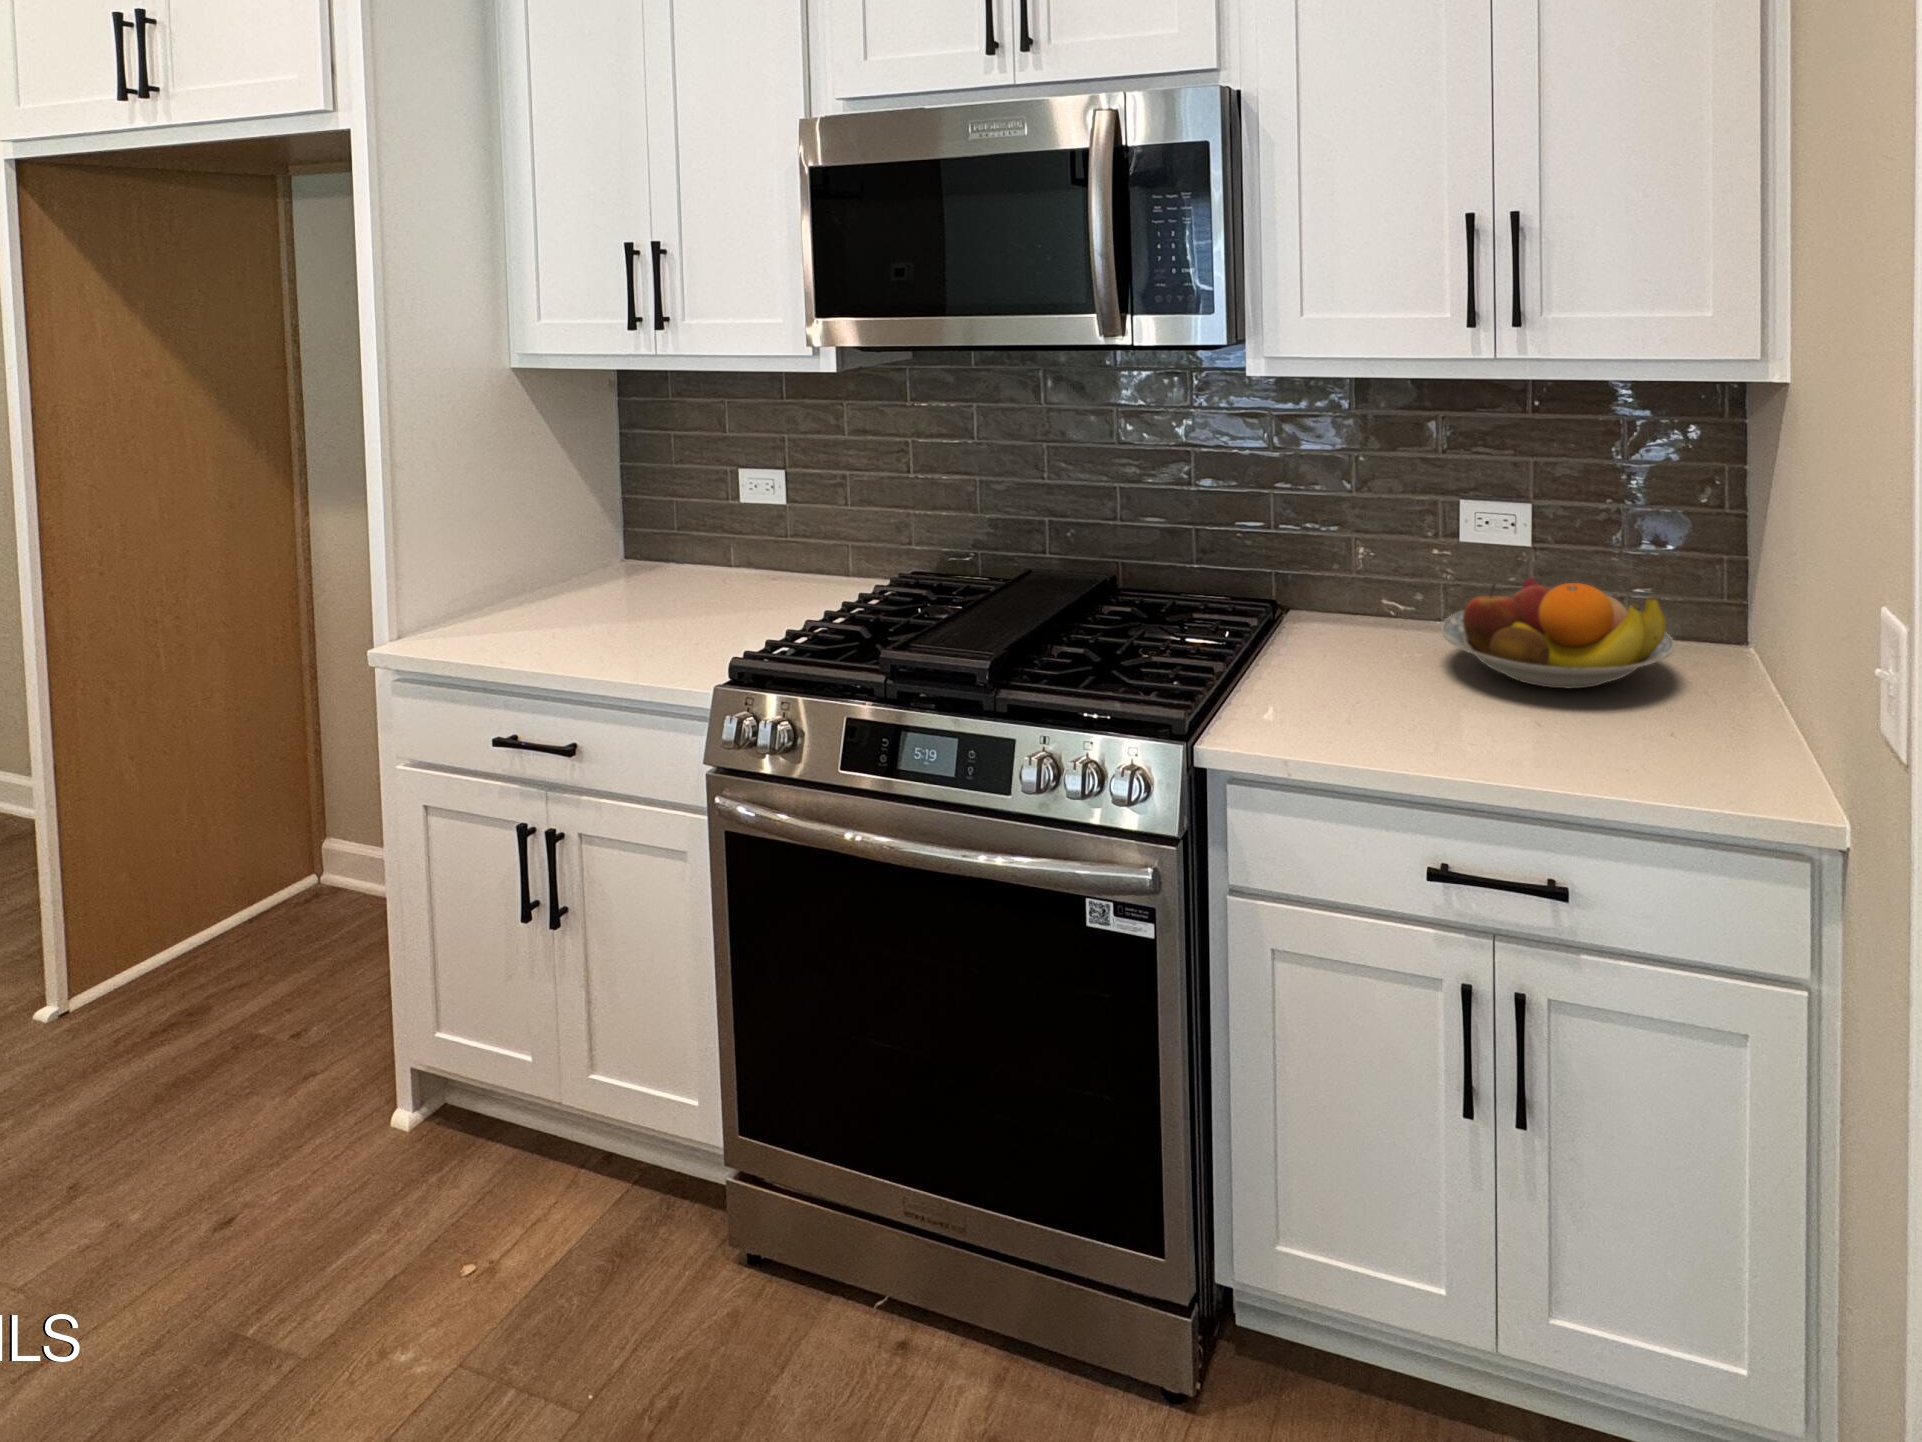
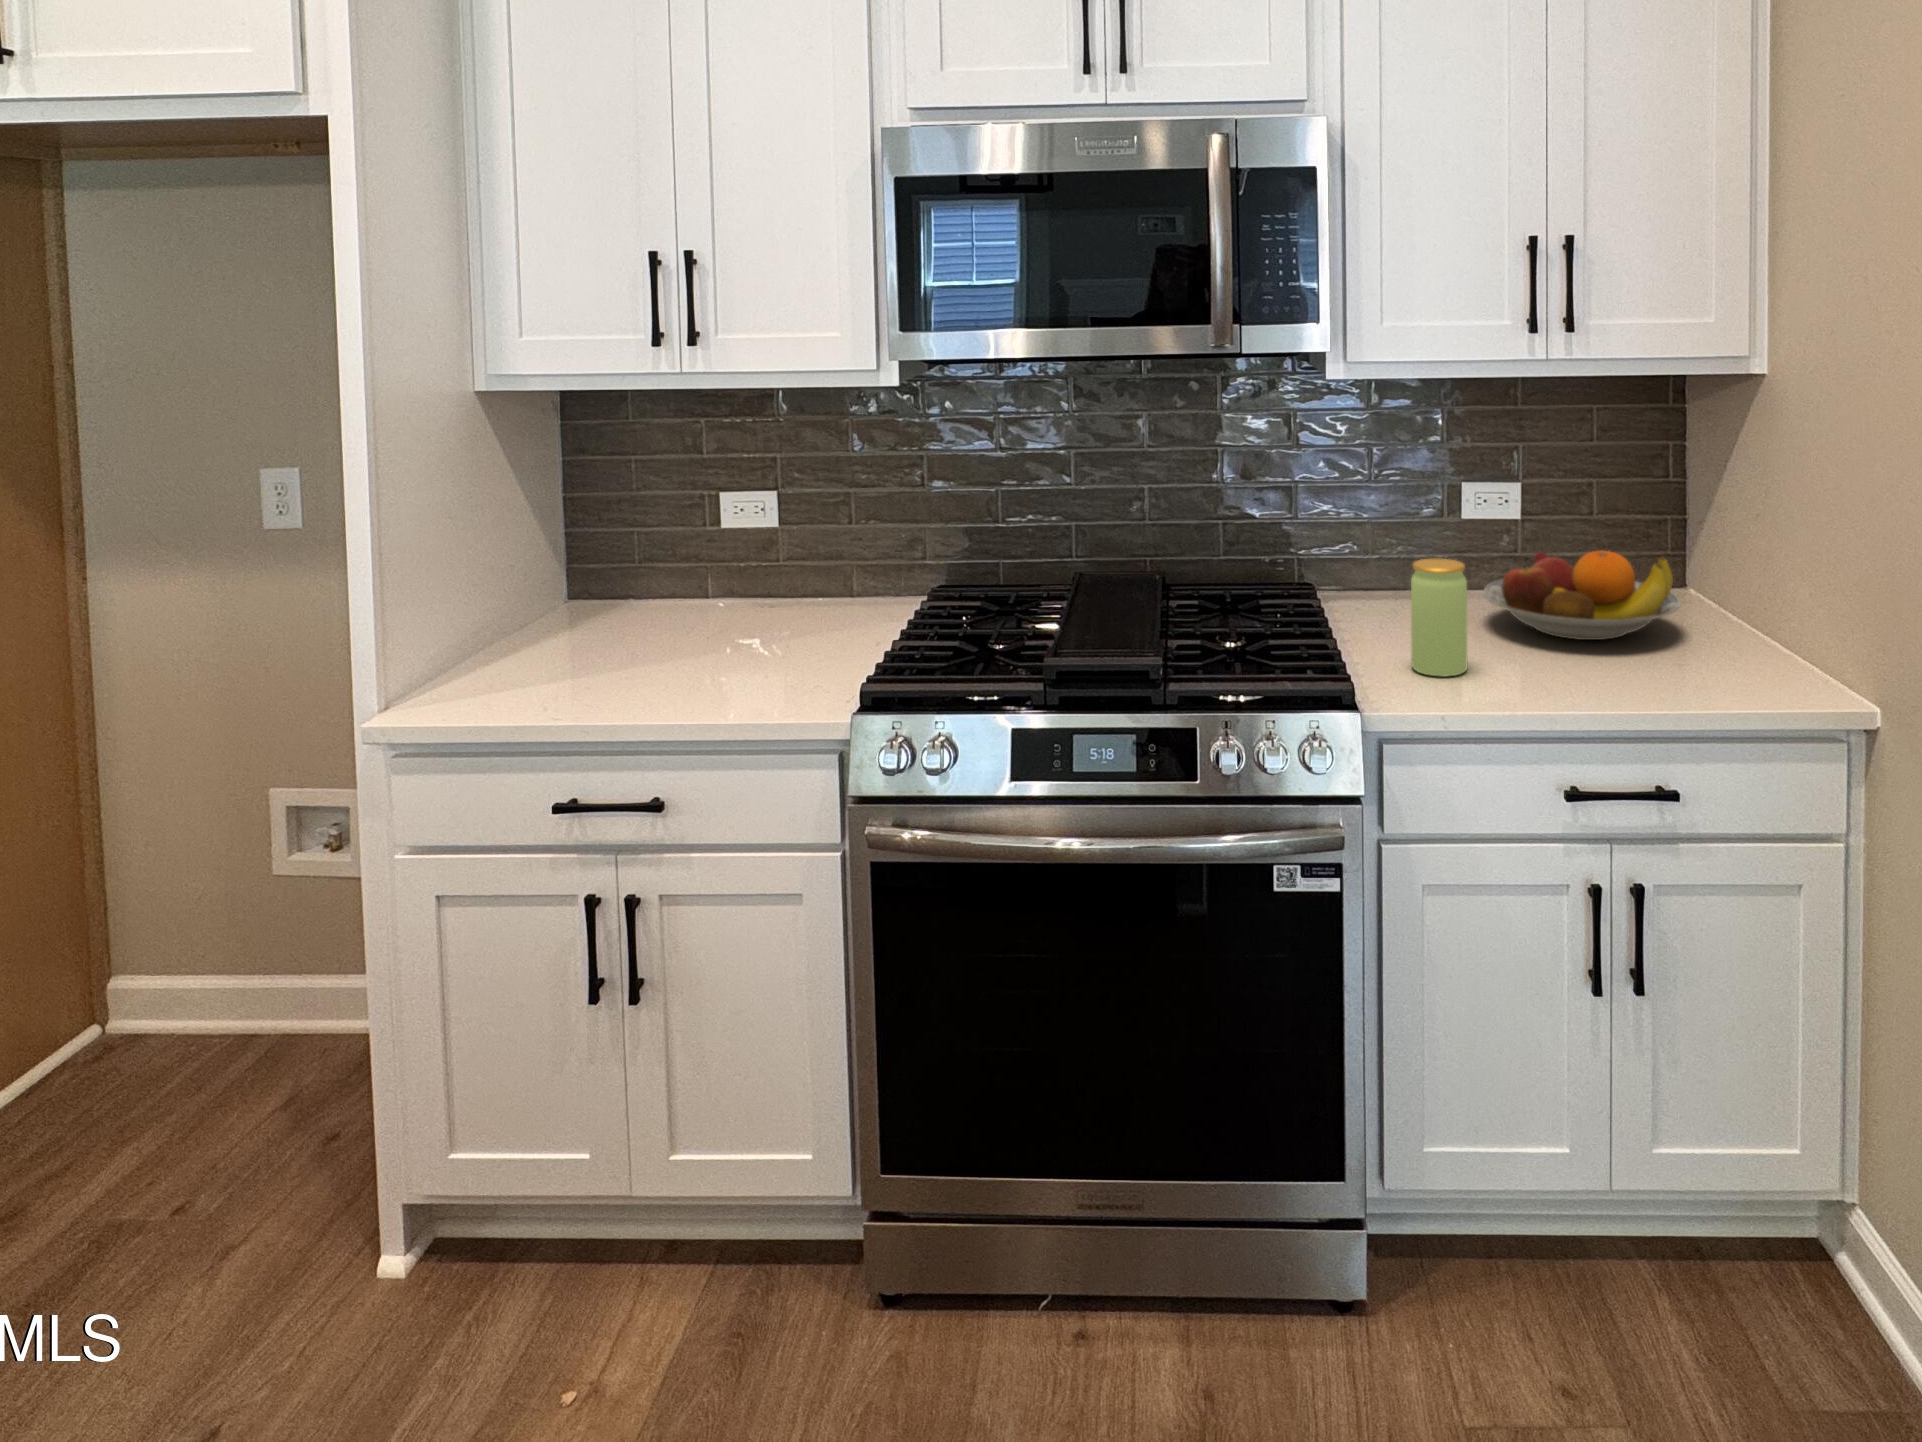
jar: none [1302,578,1367,714] -> present [1411,558,1468,676]

